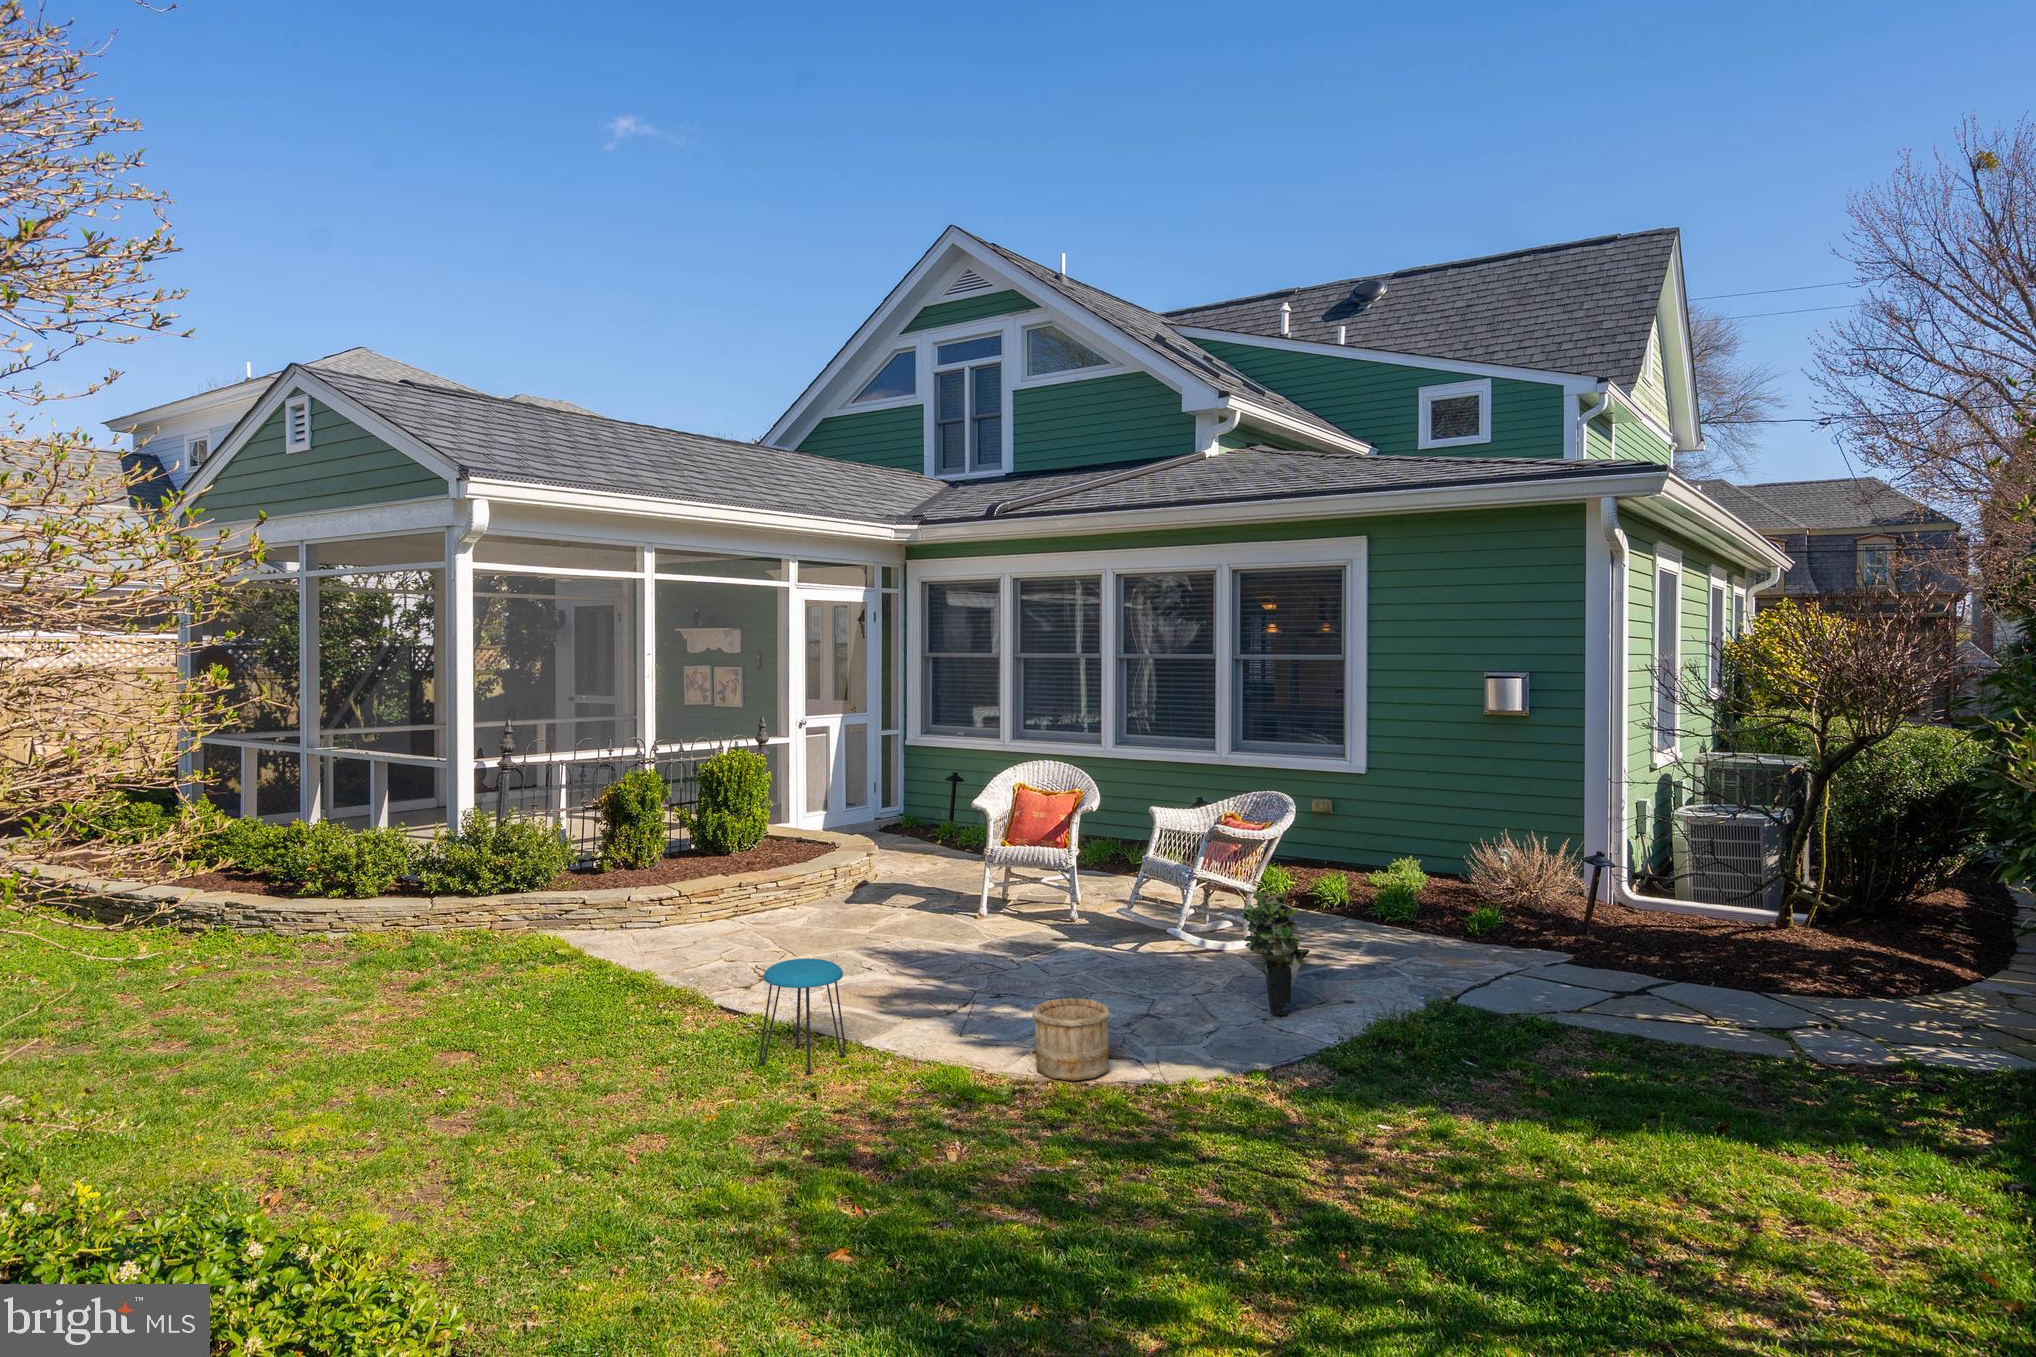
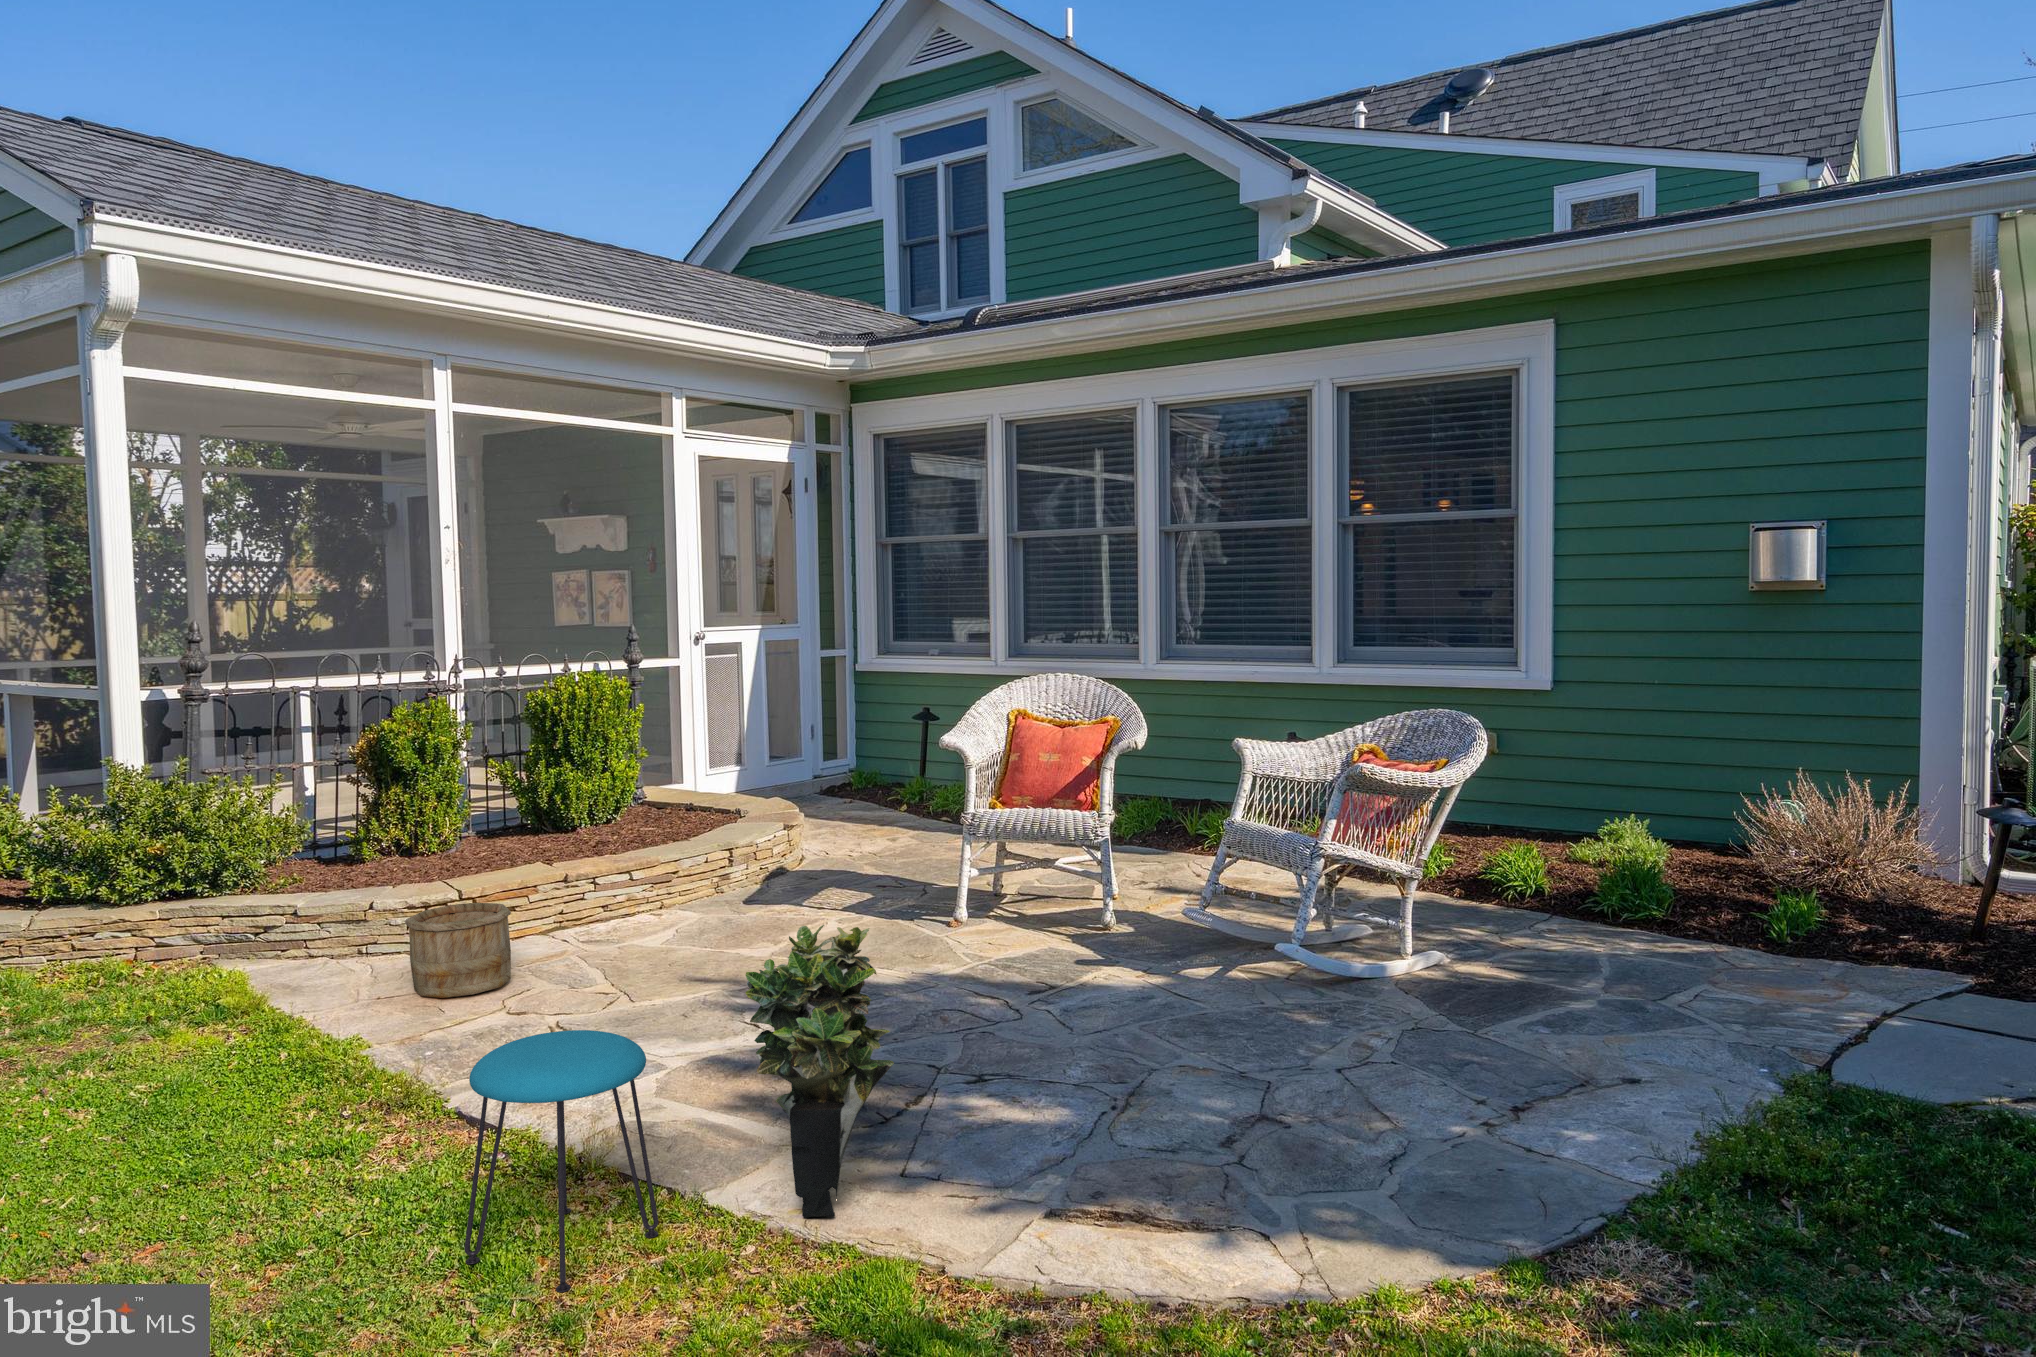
potted plant: present [1240,890,1310,1016] -> present [745,925,894,1218]
wooden bucket: present [1032,998,1110,1081] -> present [405,903,511,998]

